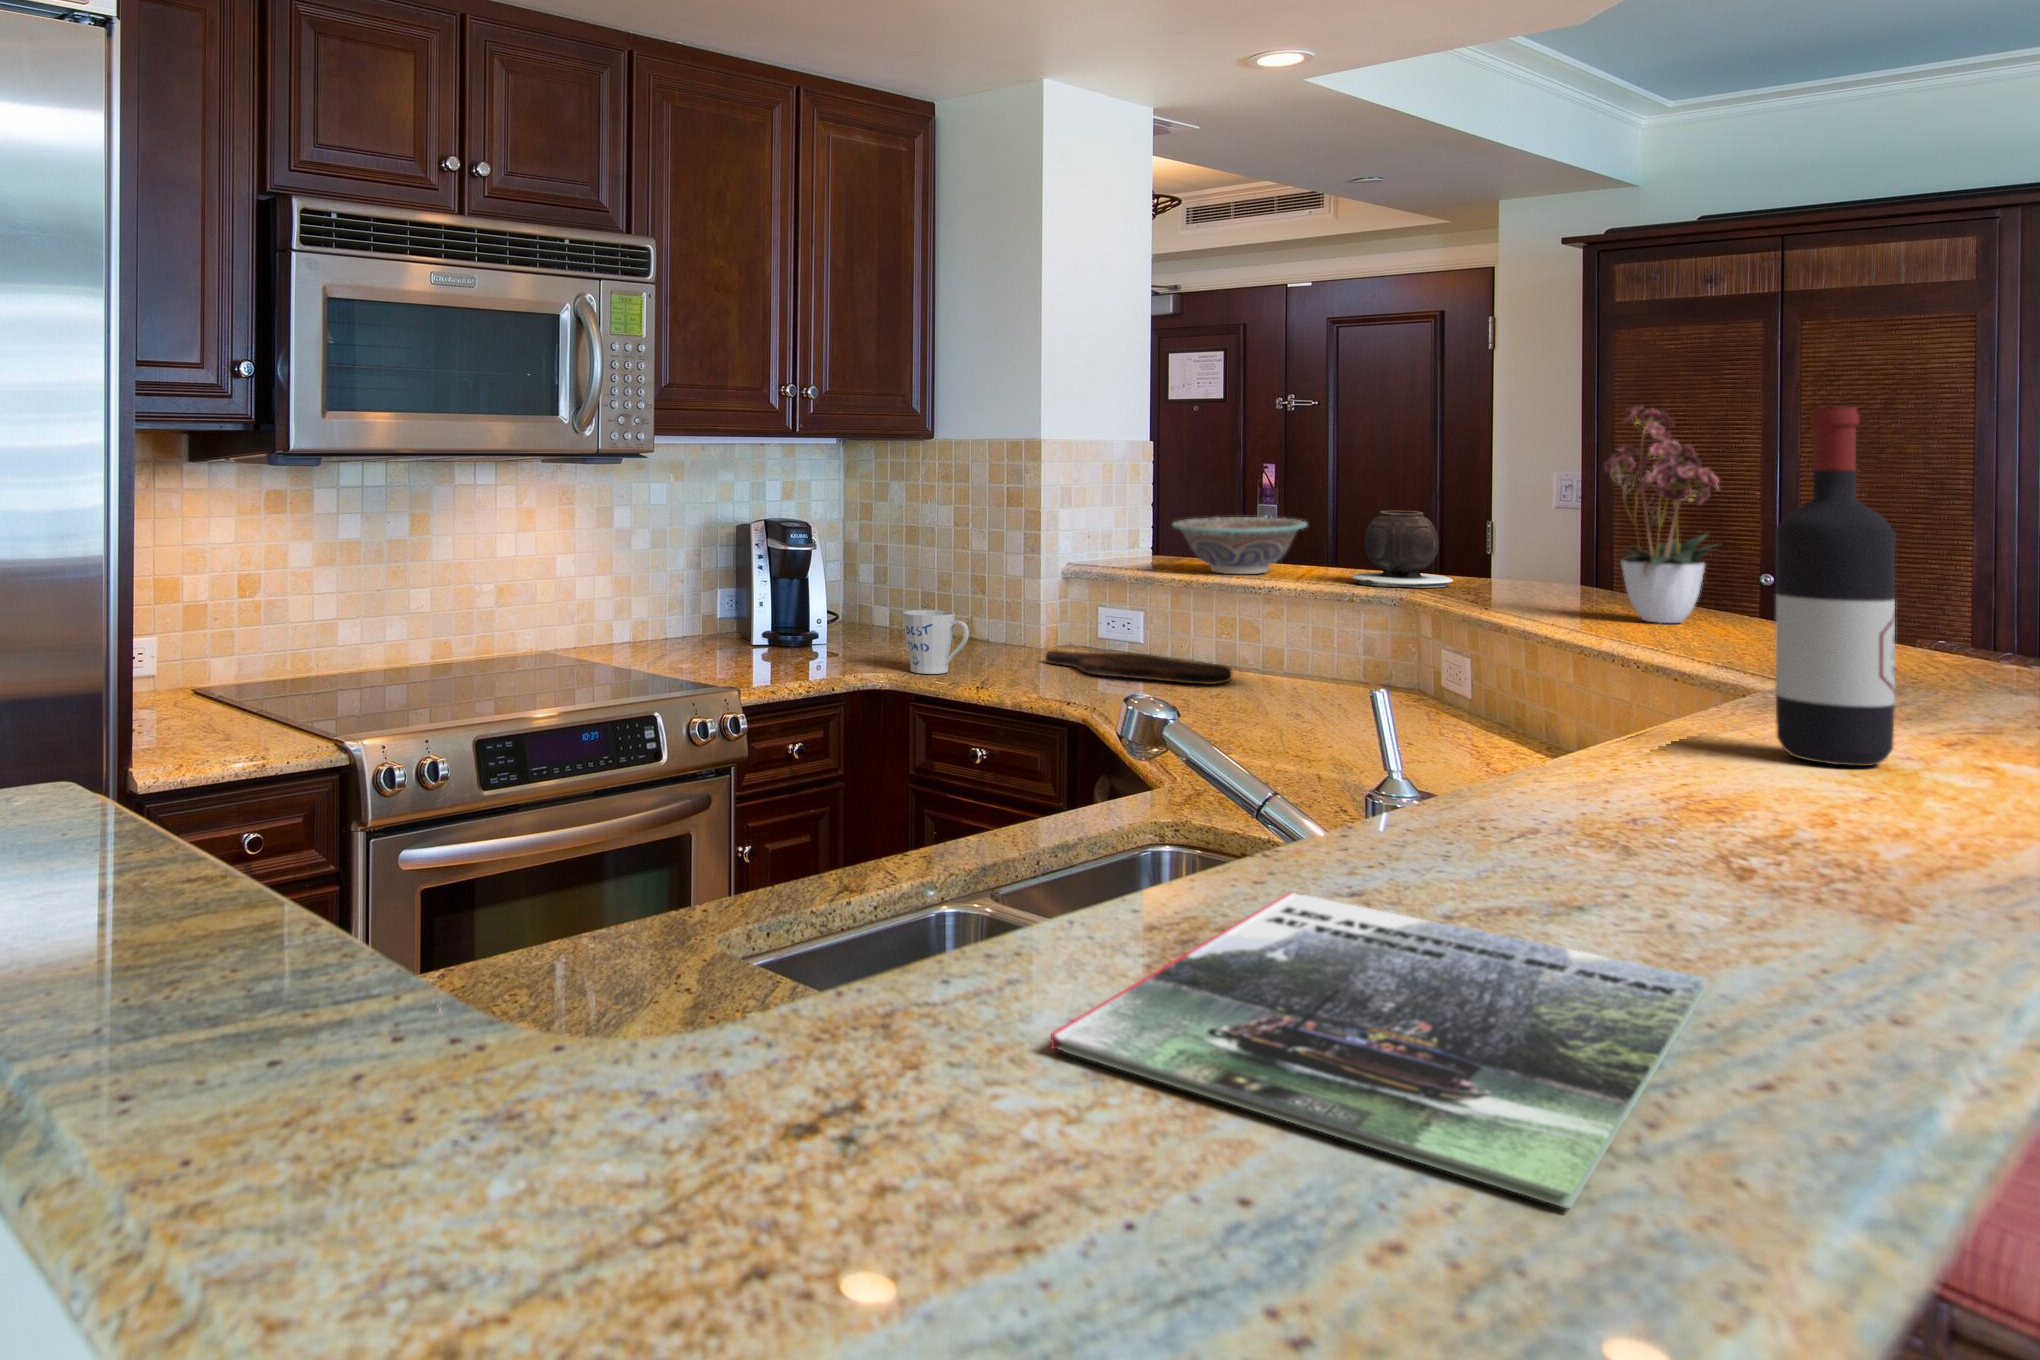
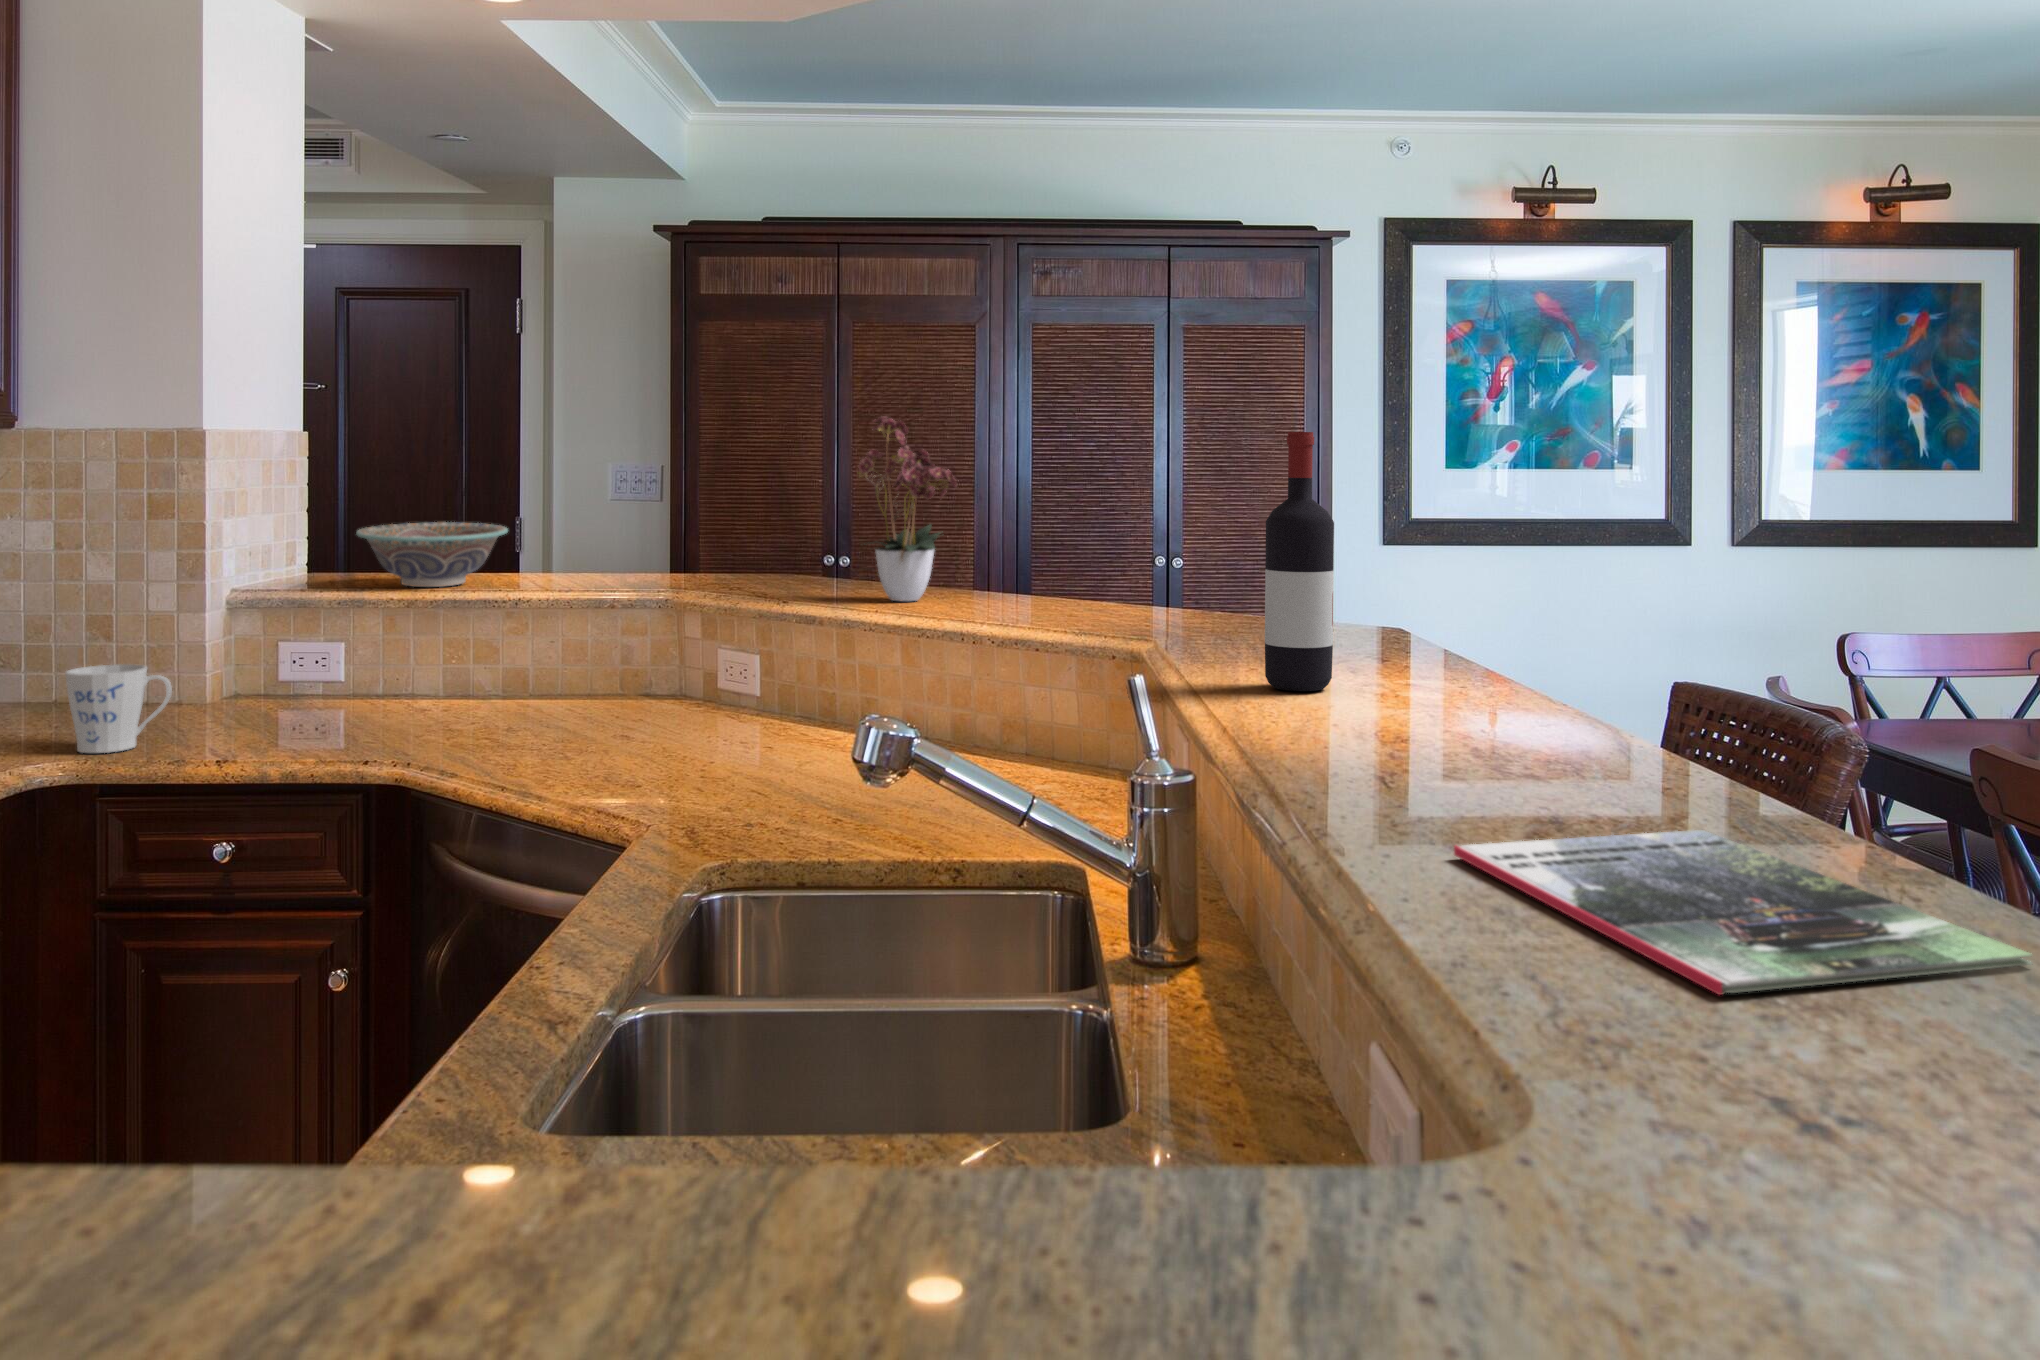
vase: present [1352,511,1453,588] -> none [572,511,667,588]
cutting board: present [1045,651,1232,684] -> none [240,689,489,720]

